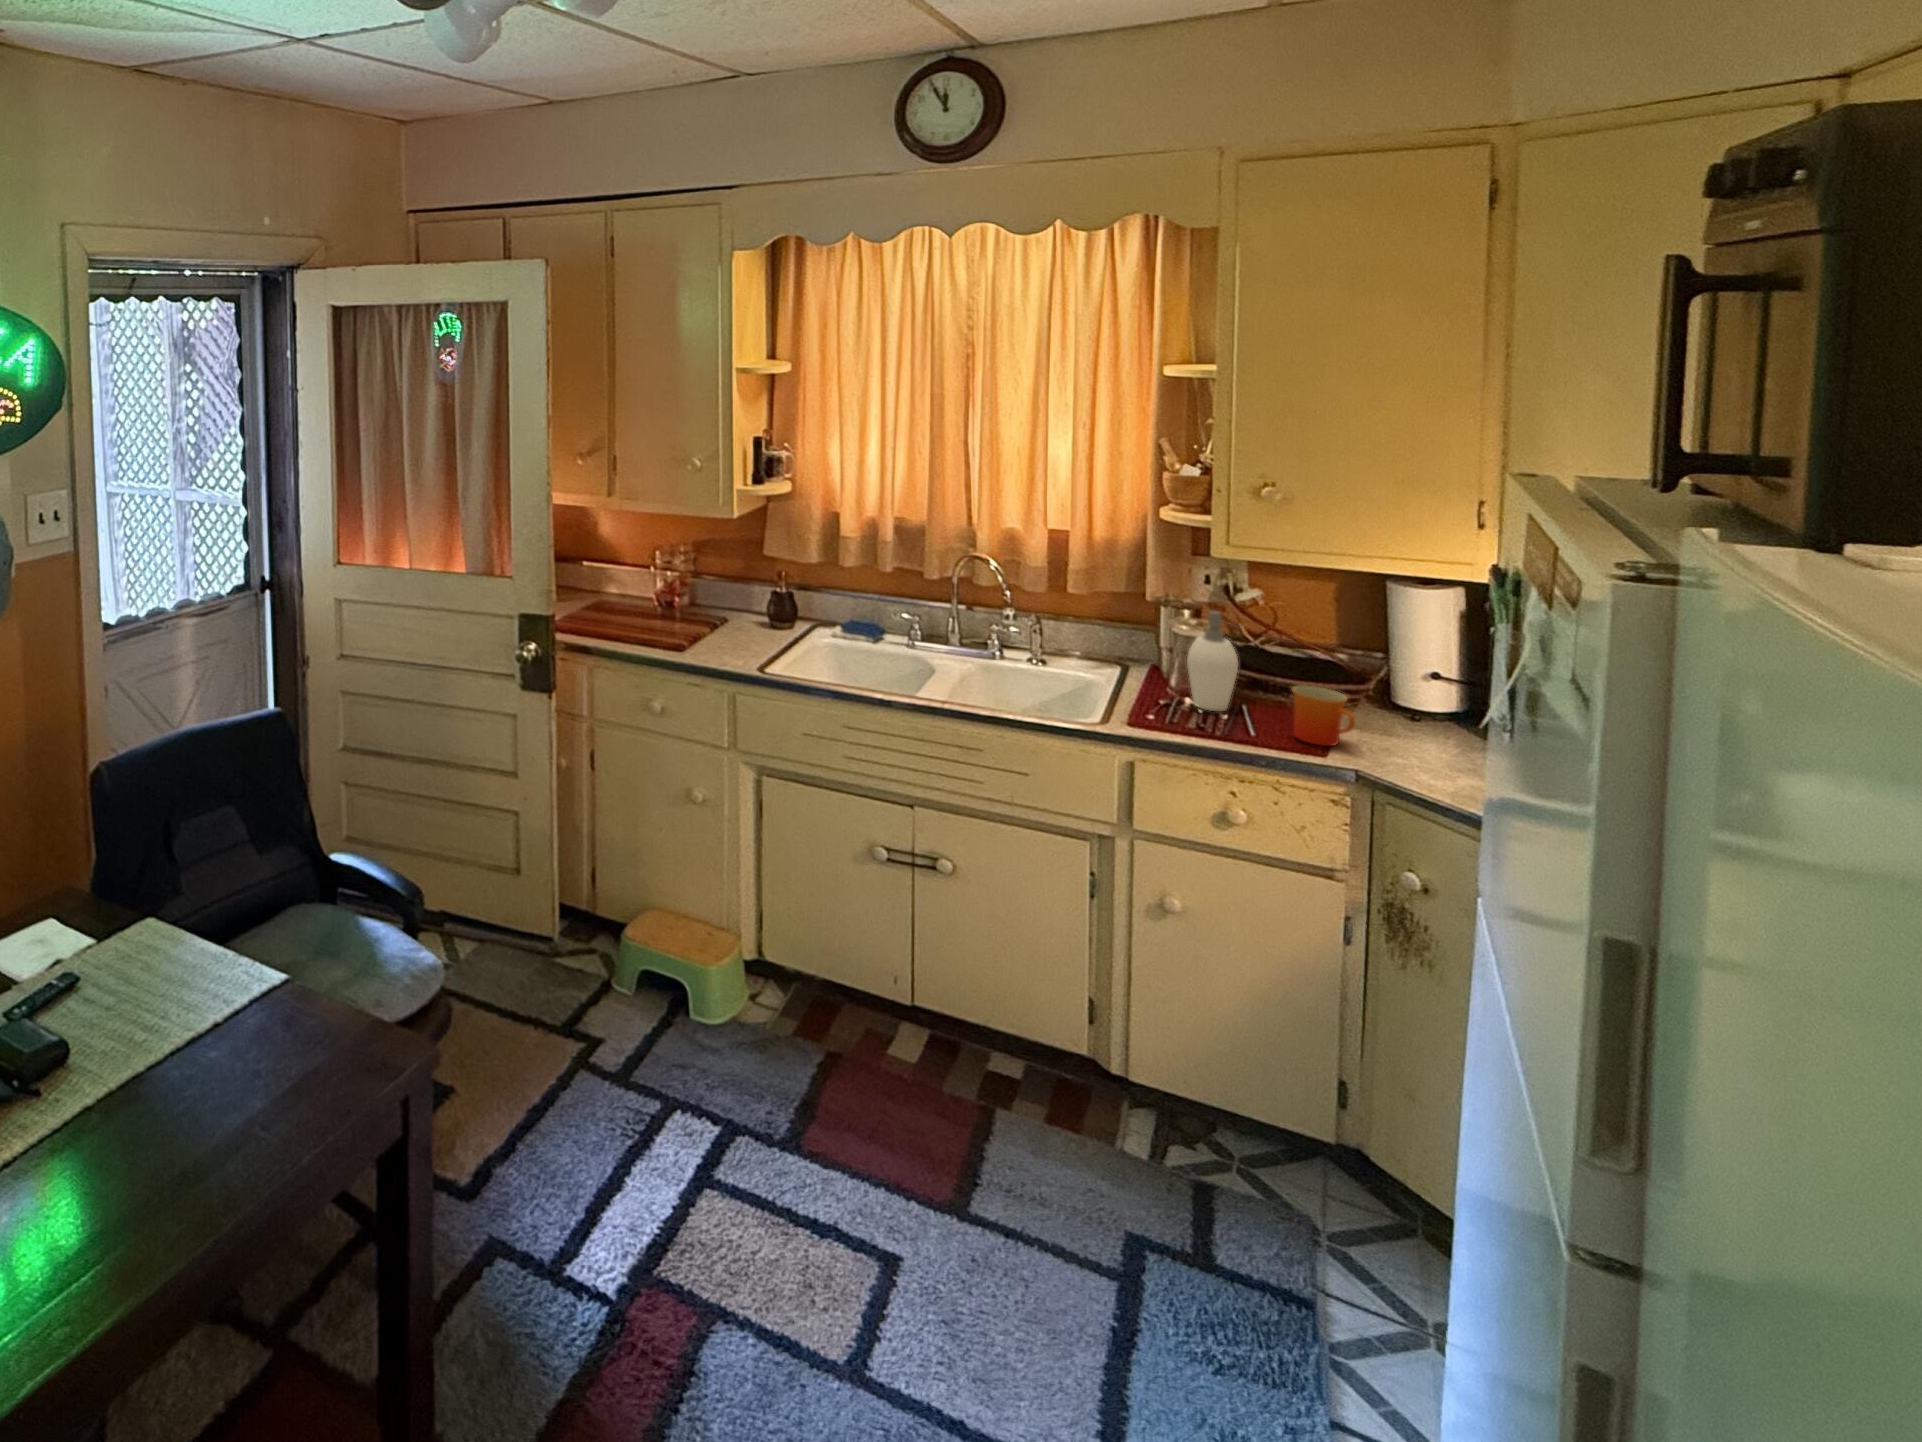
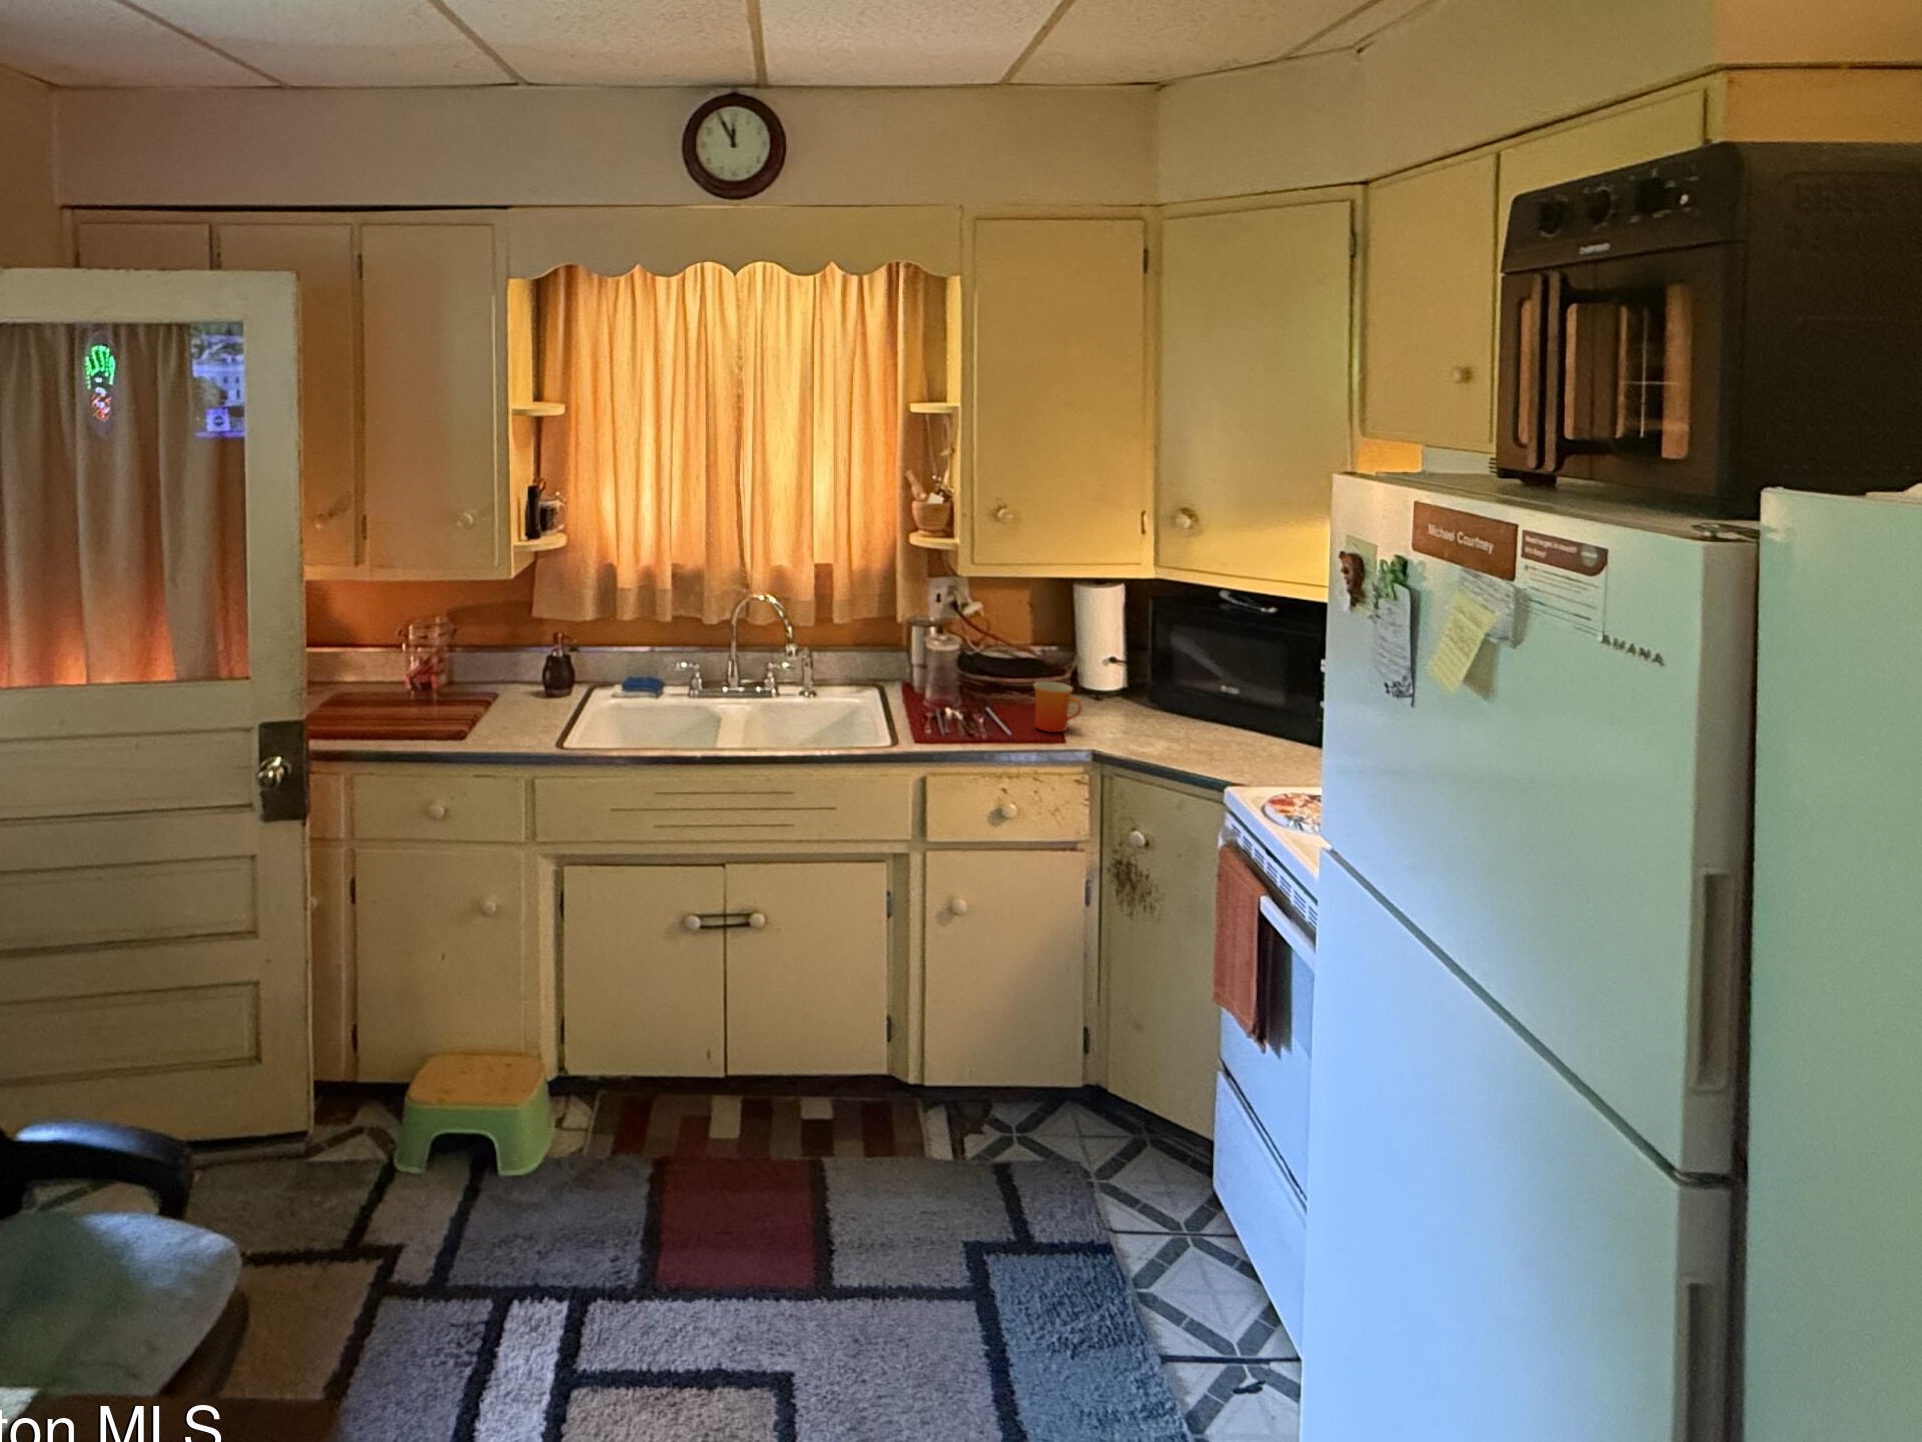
soap dispenser: present [1187,611,1238,711] -> none [946,625,992,716]

